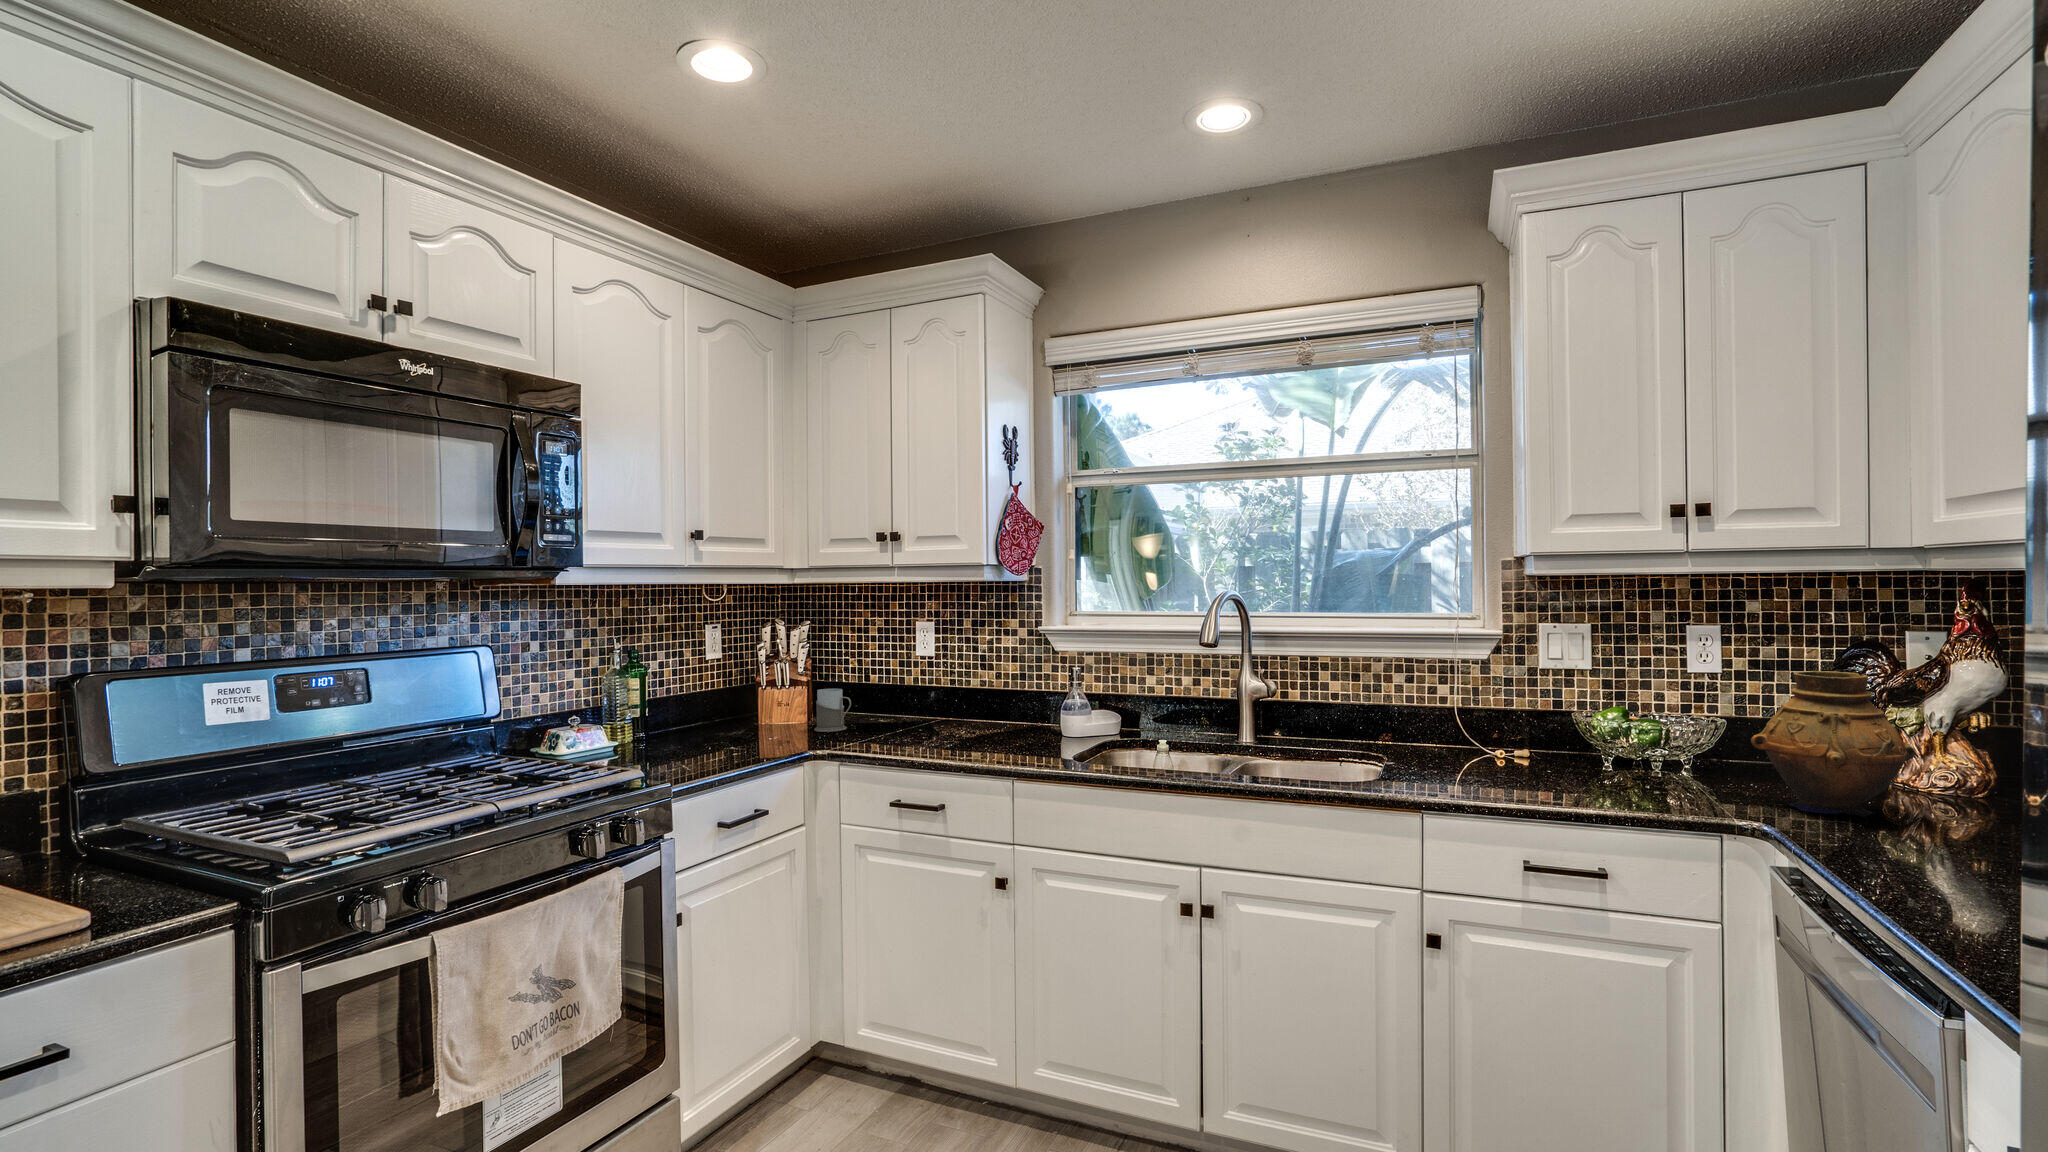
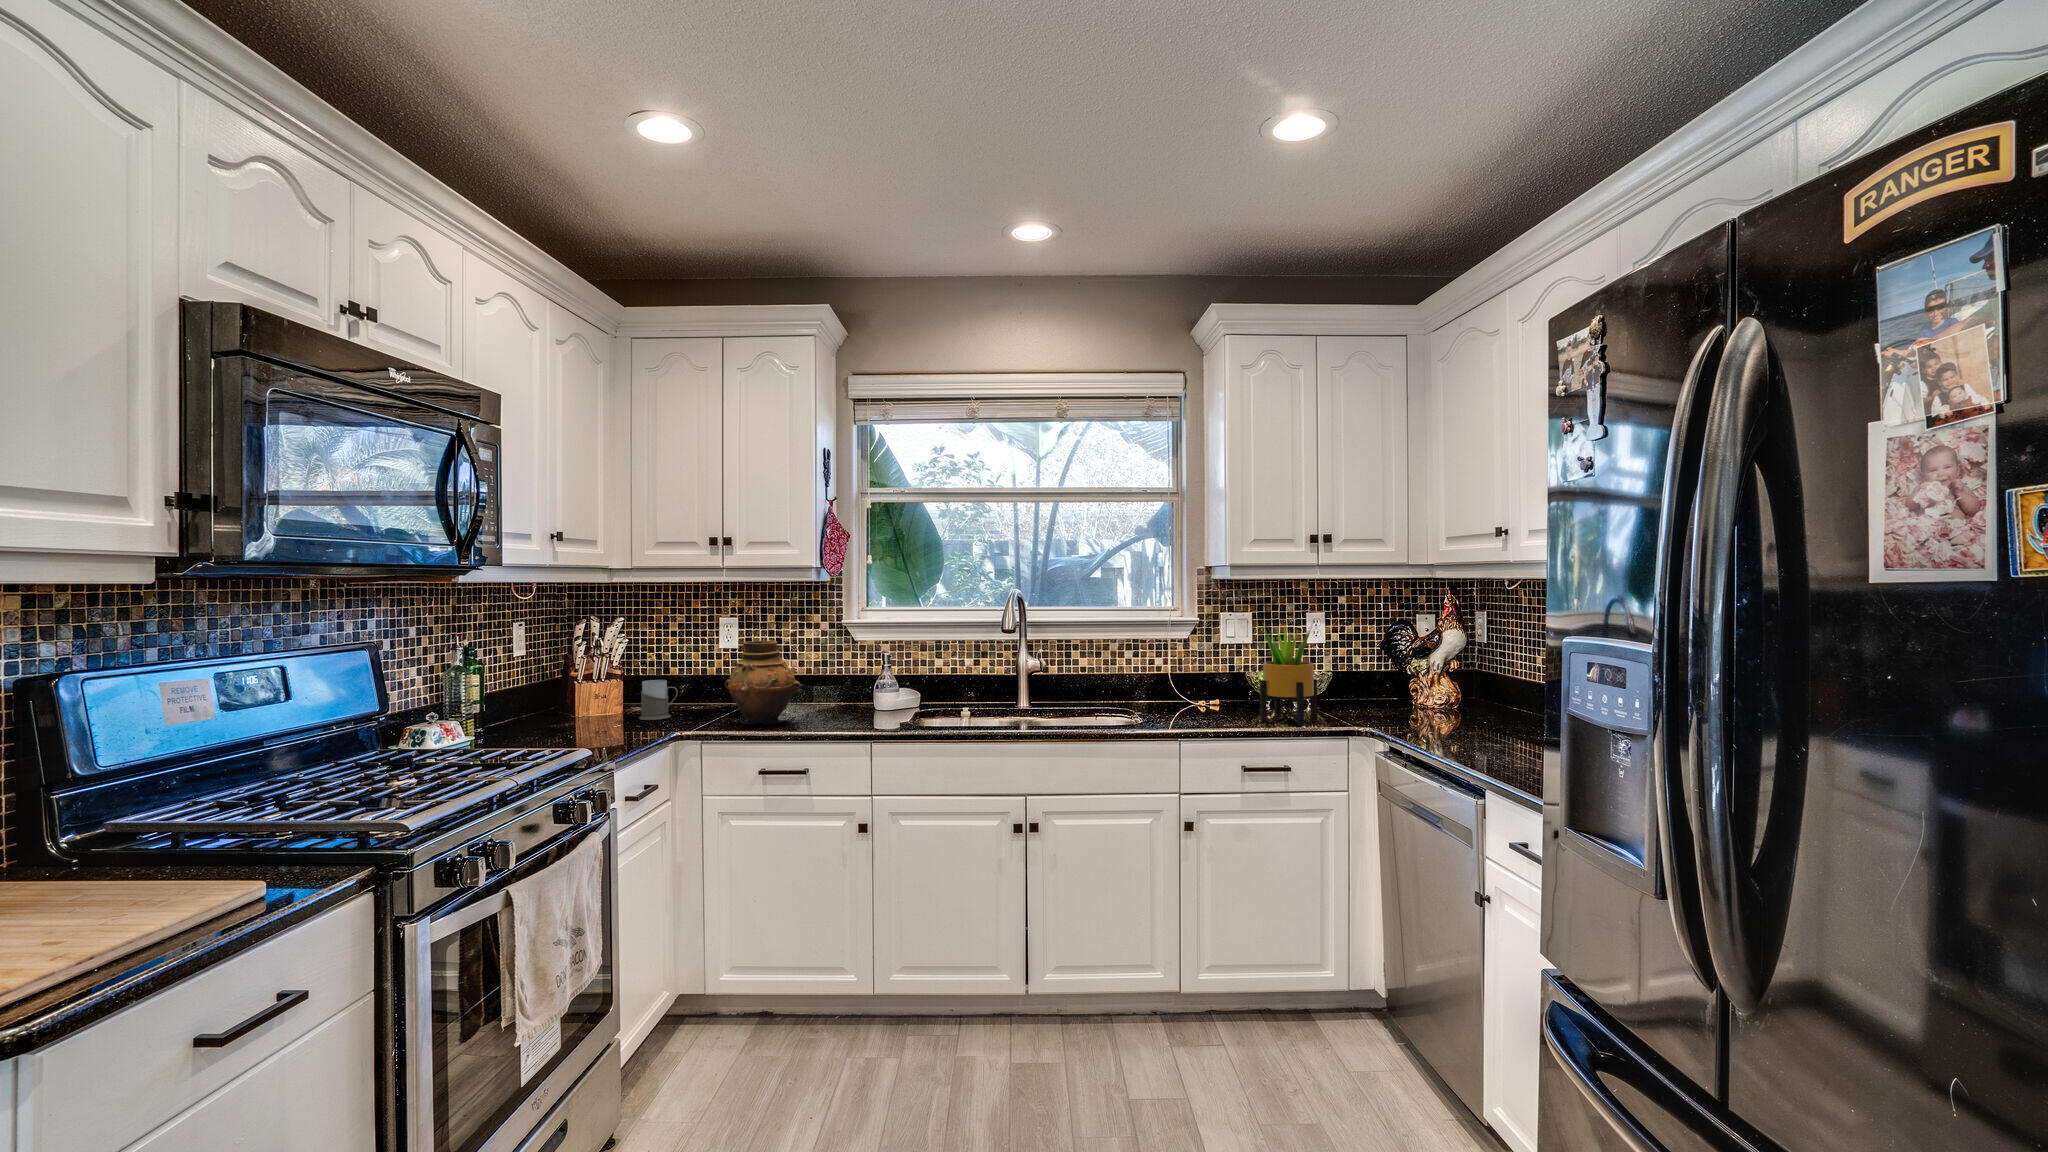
potted plant: none [1572,640,1677,807] -> present [1260,624,1317,726]
vase: present [1751,671,1915,817] -> present [725,641,801,725]

